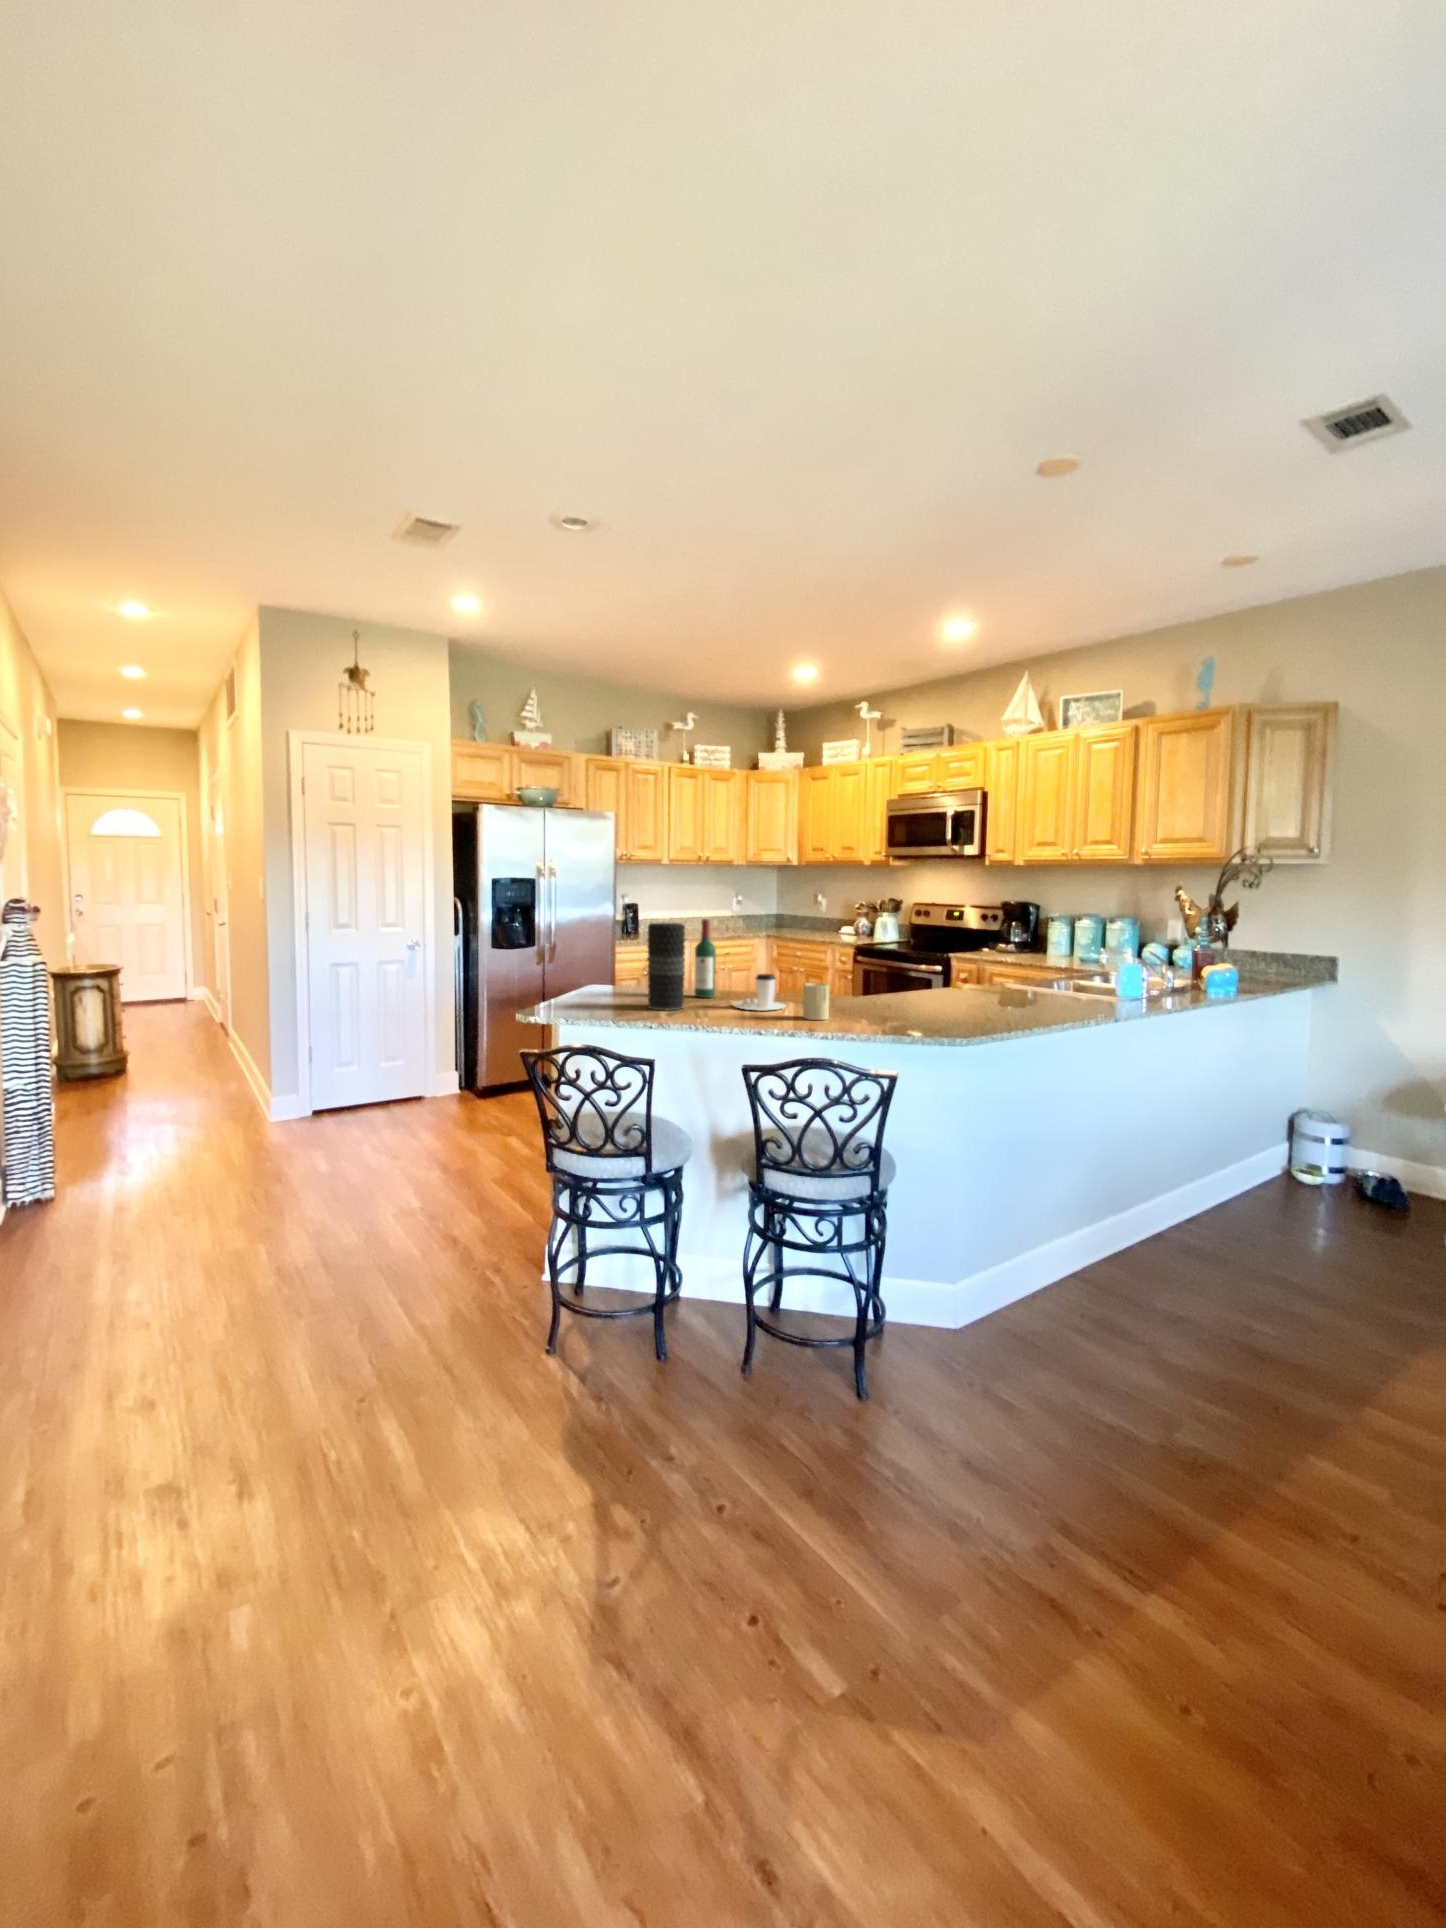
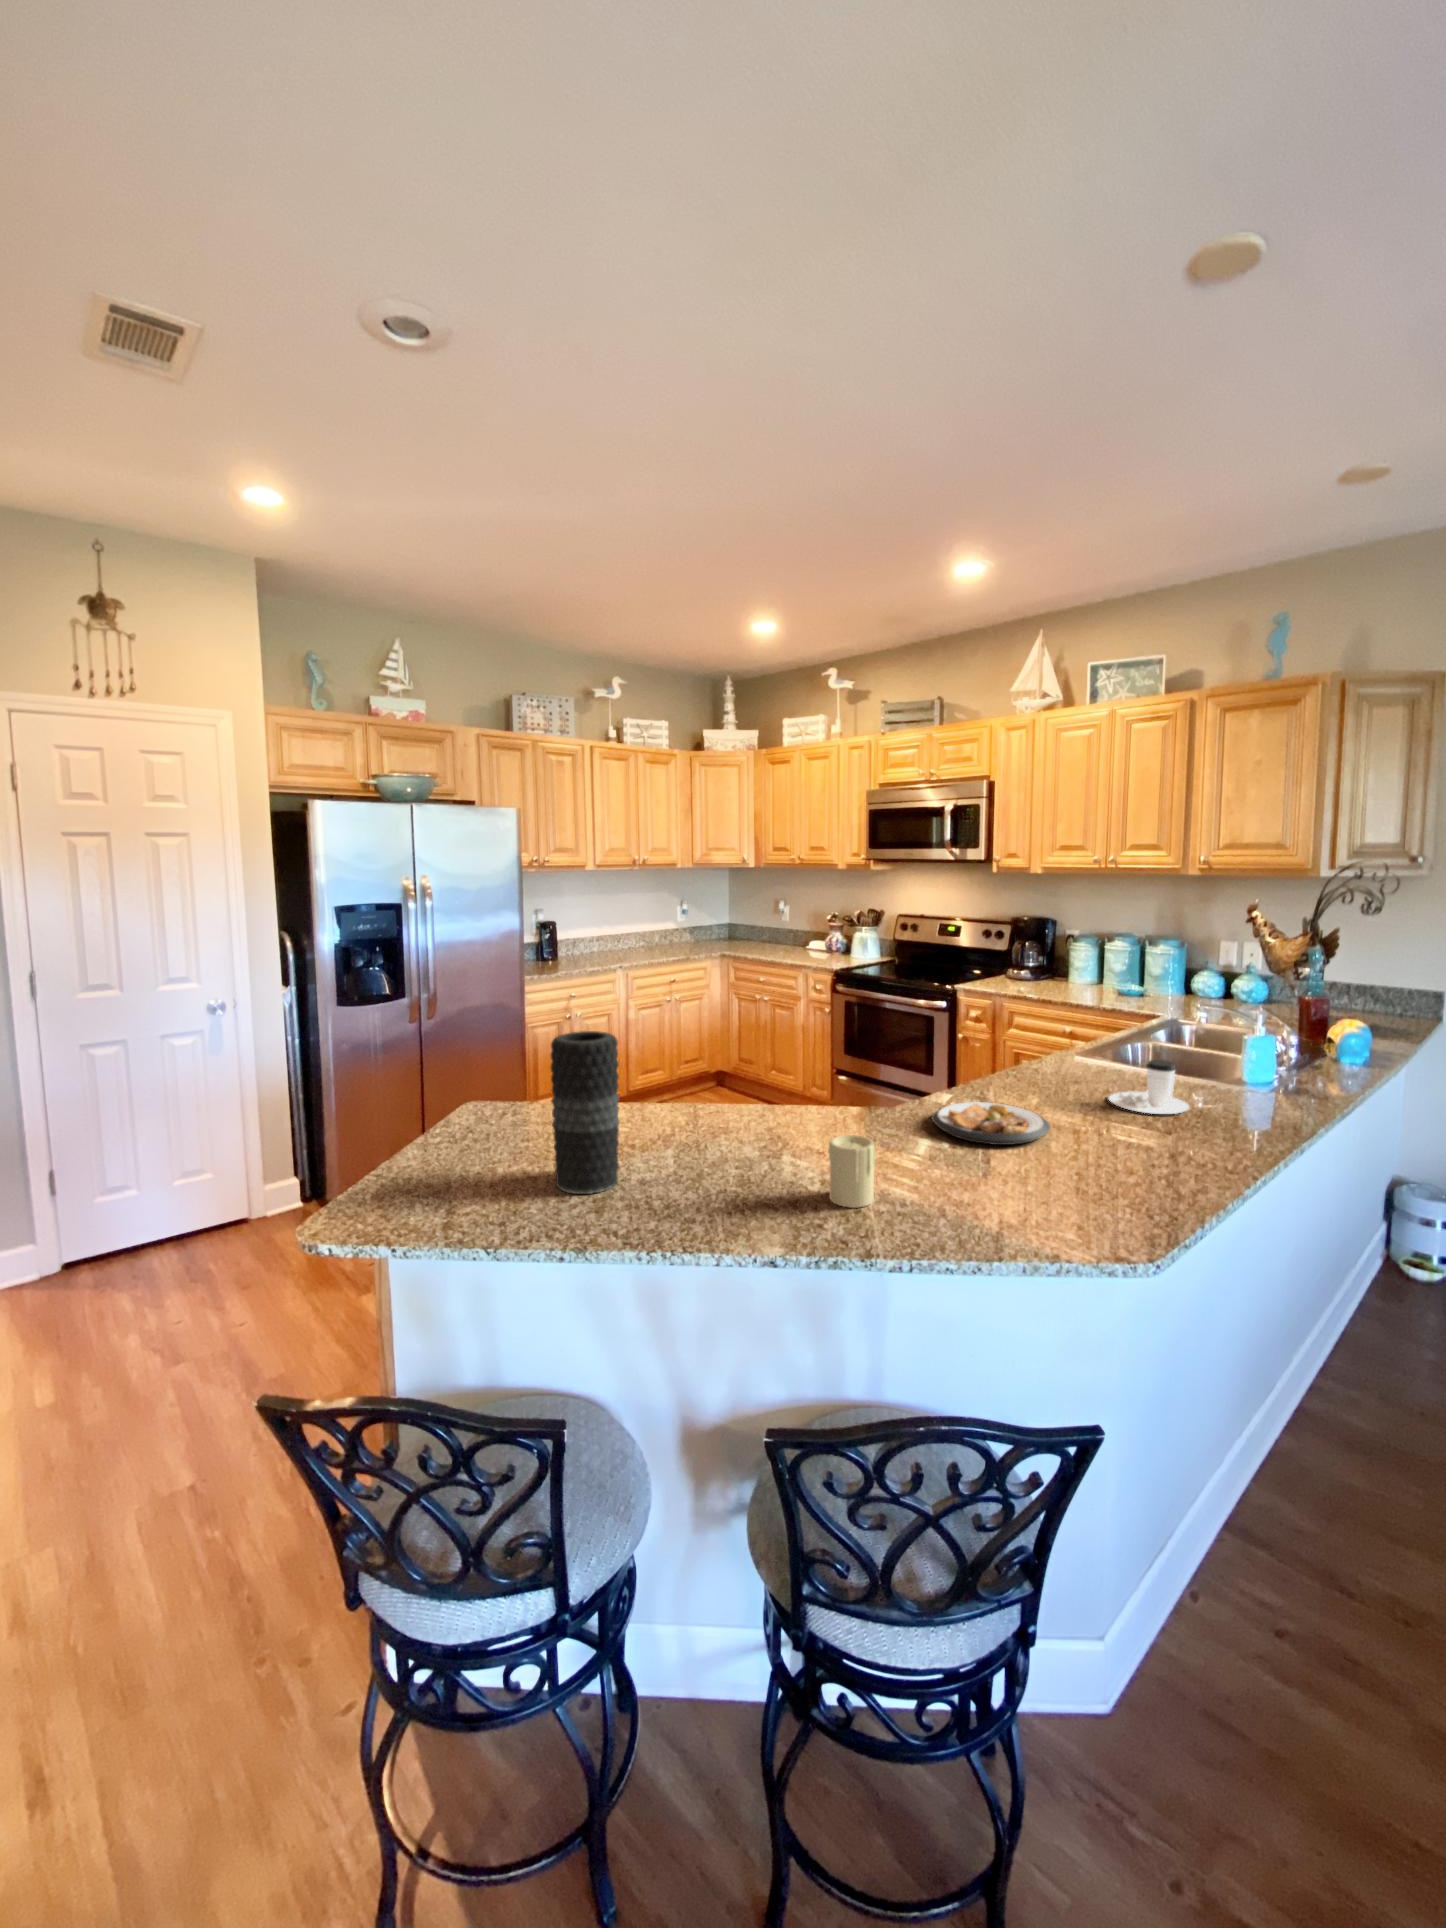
wine bottle: present [695,919,716,998] -> none [635,1008,669,1138]
coffee cup: present [733,974,786,1011] -> present [1109,1060,1189,1114]
plate: none [882,989,958,1009] -> present [932,1102,1050,1145]

